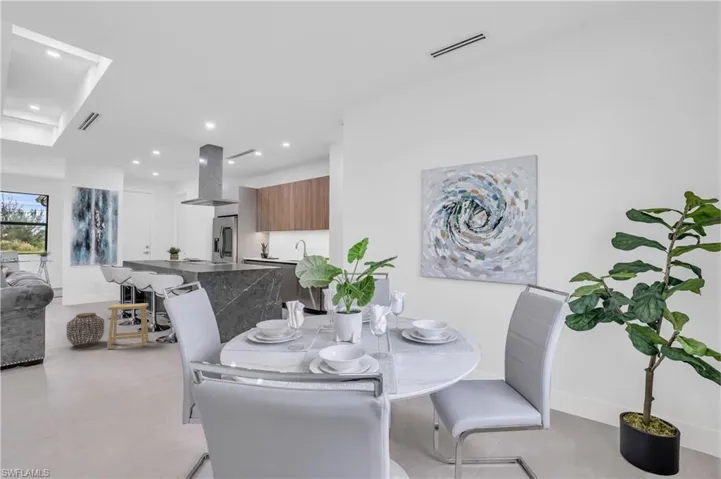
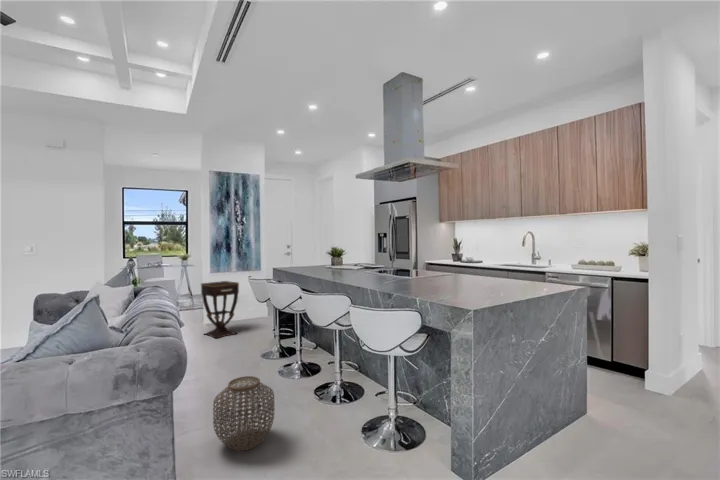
side table: none [61,271,95,312] -> present [201,281,239,338]
footstool: present [107,303,149,349] -> none [287,363,357,469]

